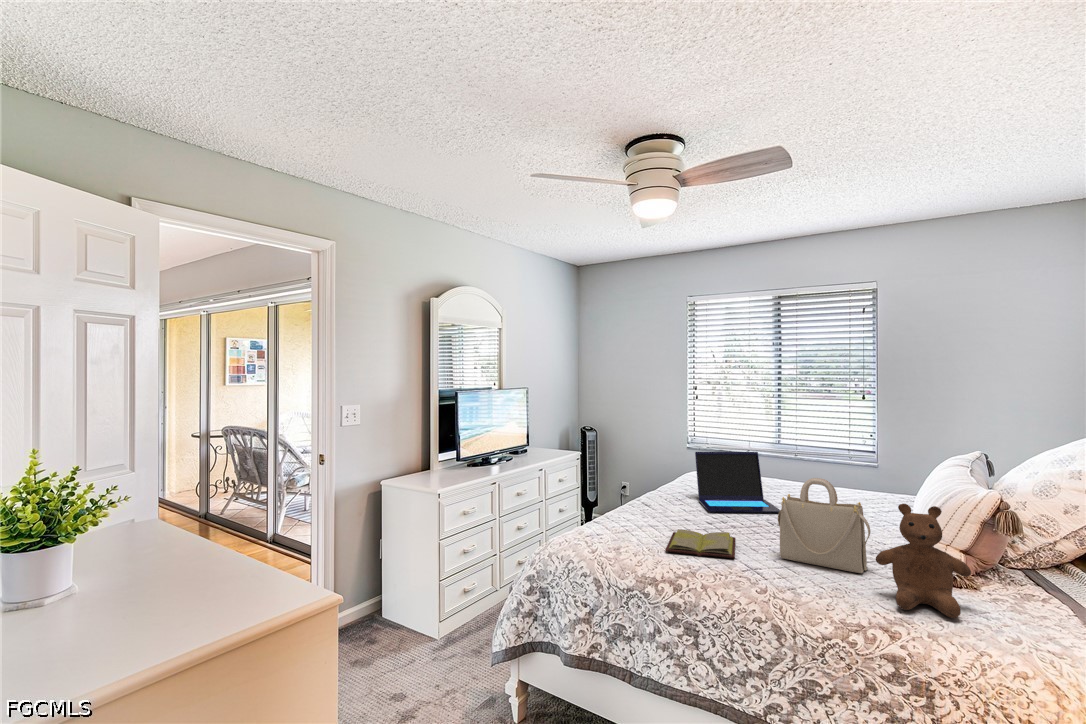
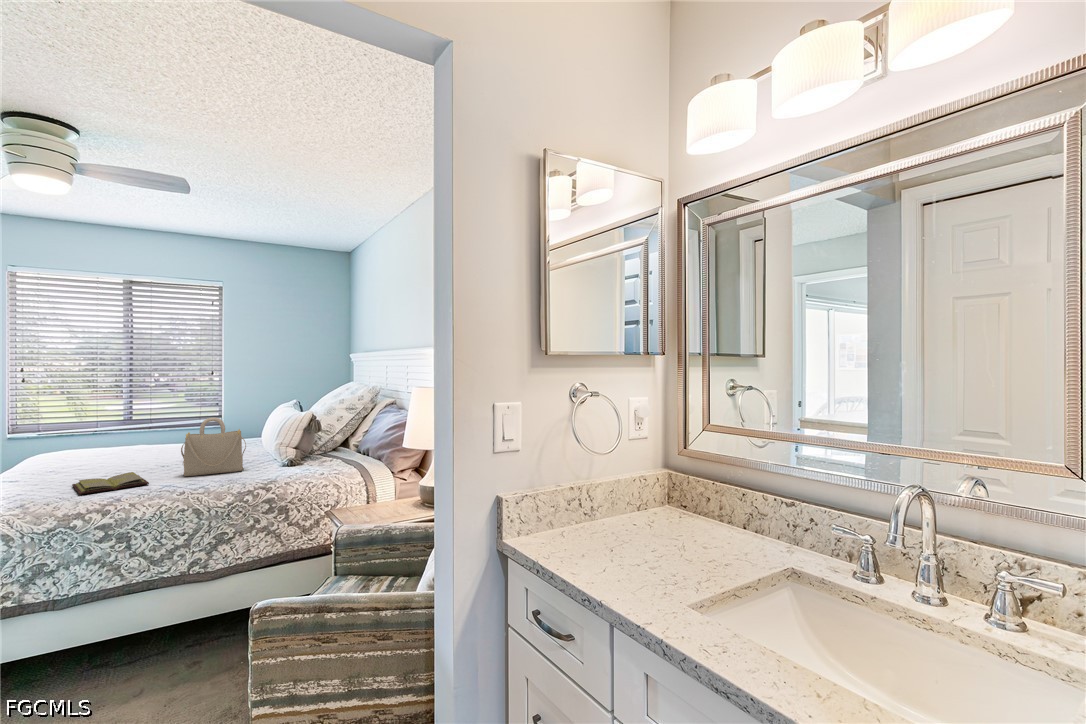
laptop: present [695,452,780,513] -> none [64,415,163,469]
teddy bear: present [876,504,971,618] -> none [254,420,302,477]

